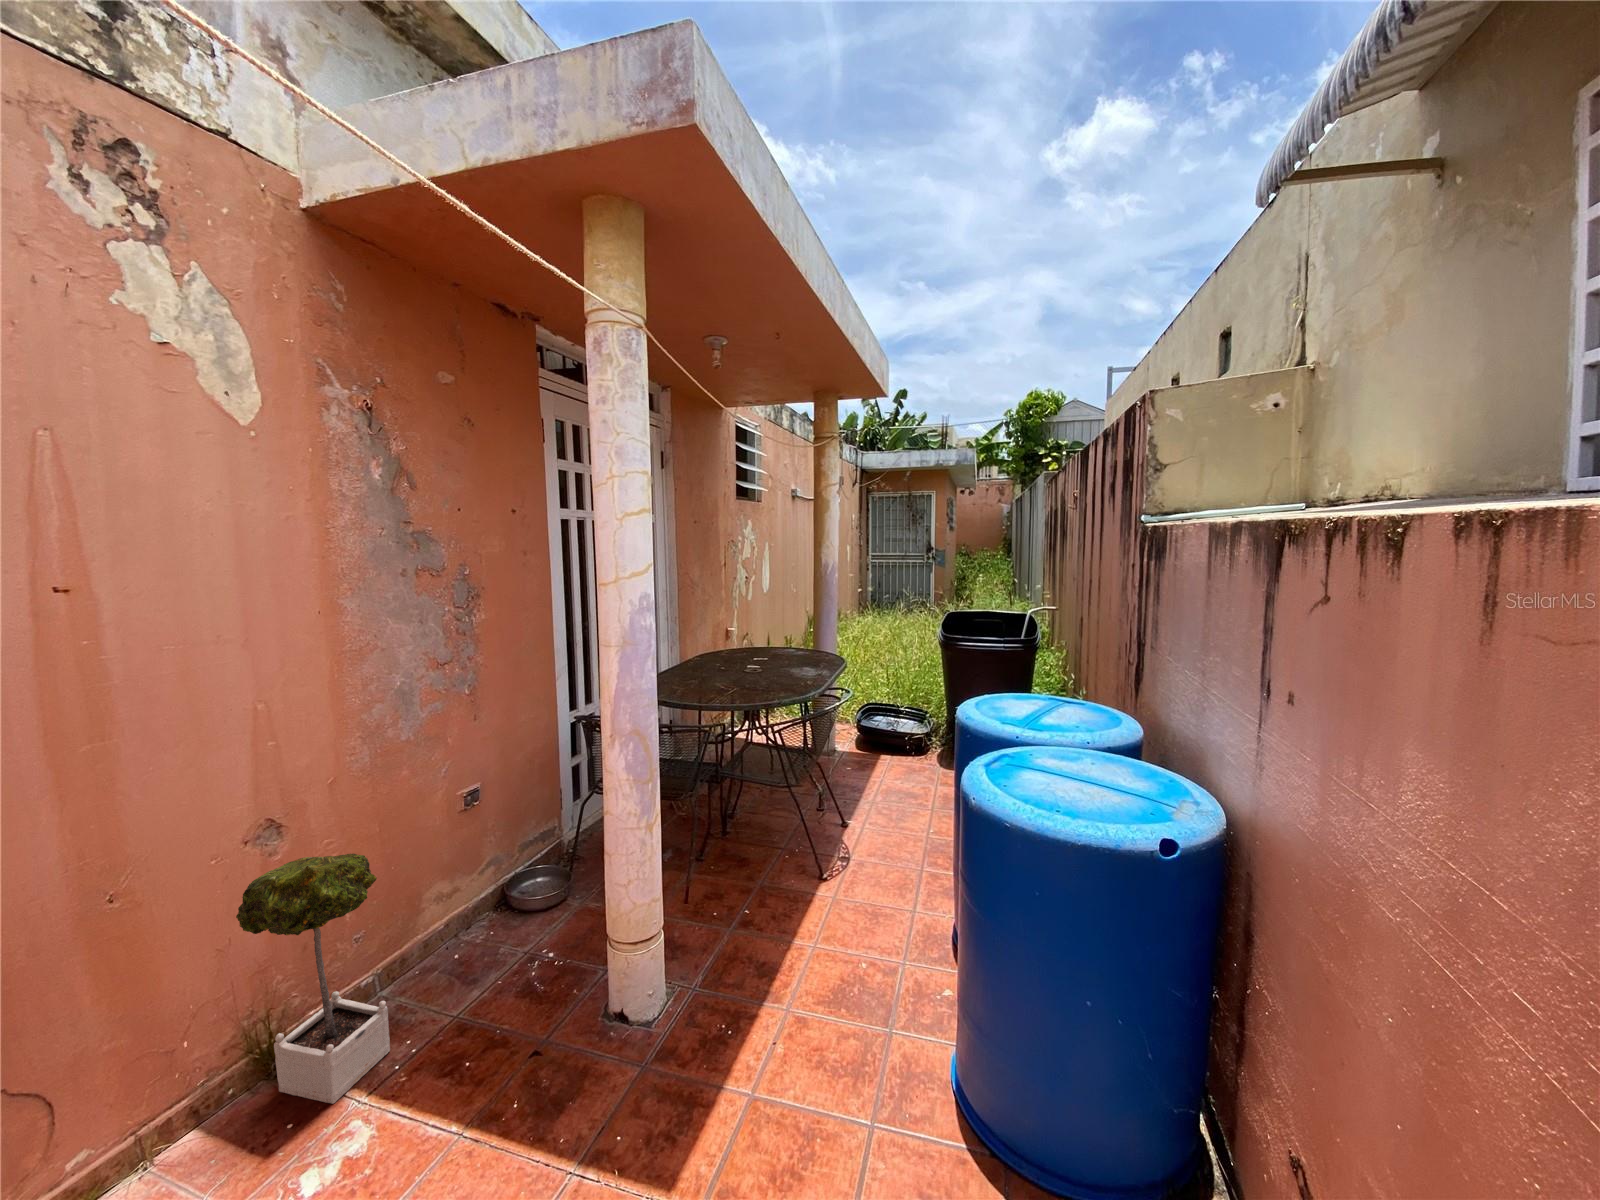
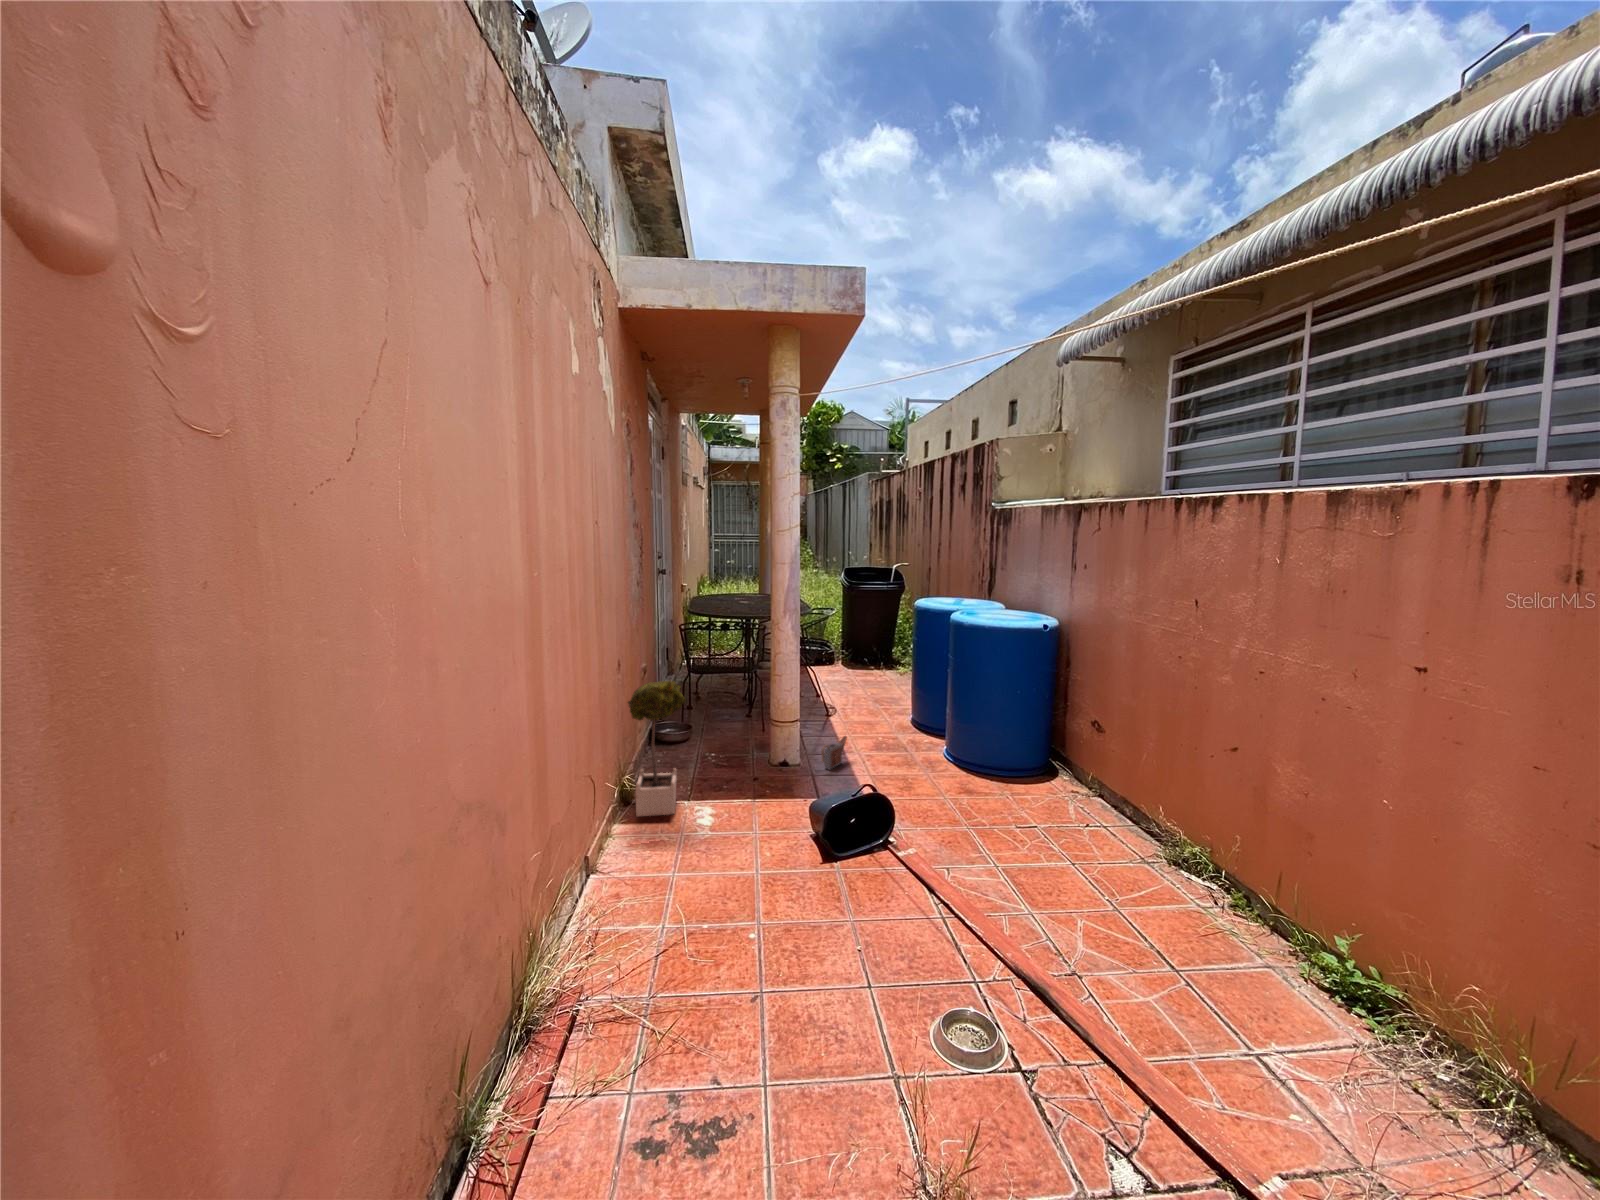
watering can: none [679,959,760,1032] -> present [821,736,847,770]

